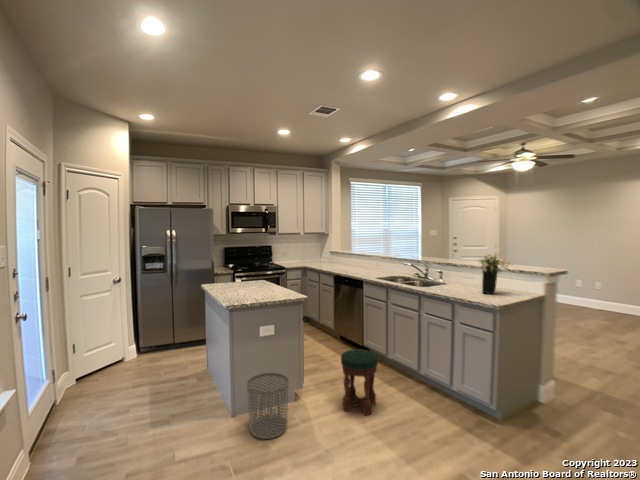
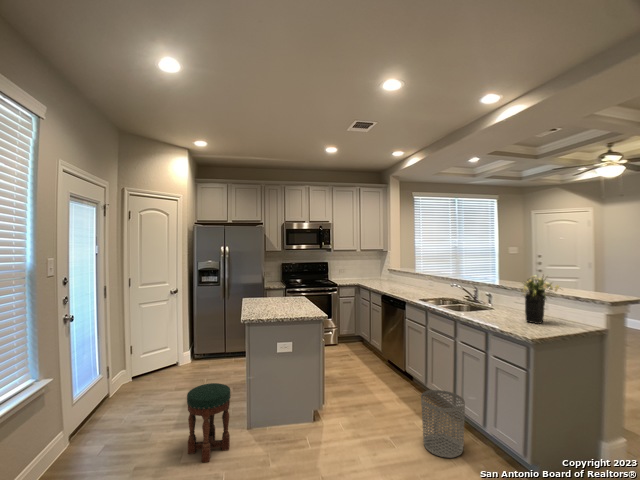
stool: present [341,349,378,415] -> present [187,383,231,462]
waste bin: present [247,373,288,439] -> present [421,390,465,458]

